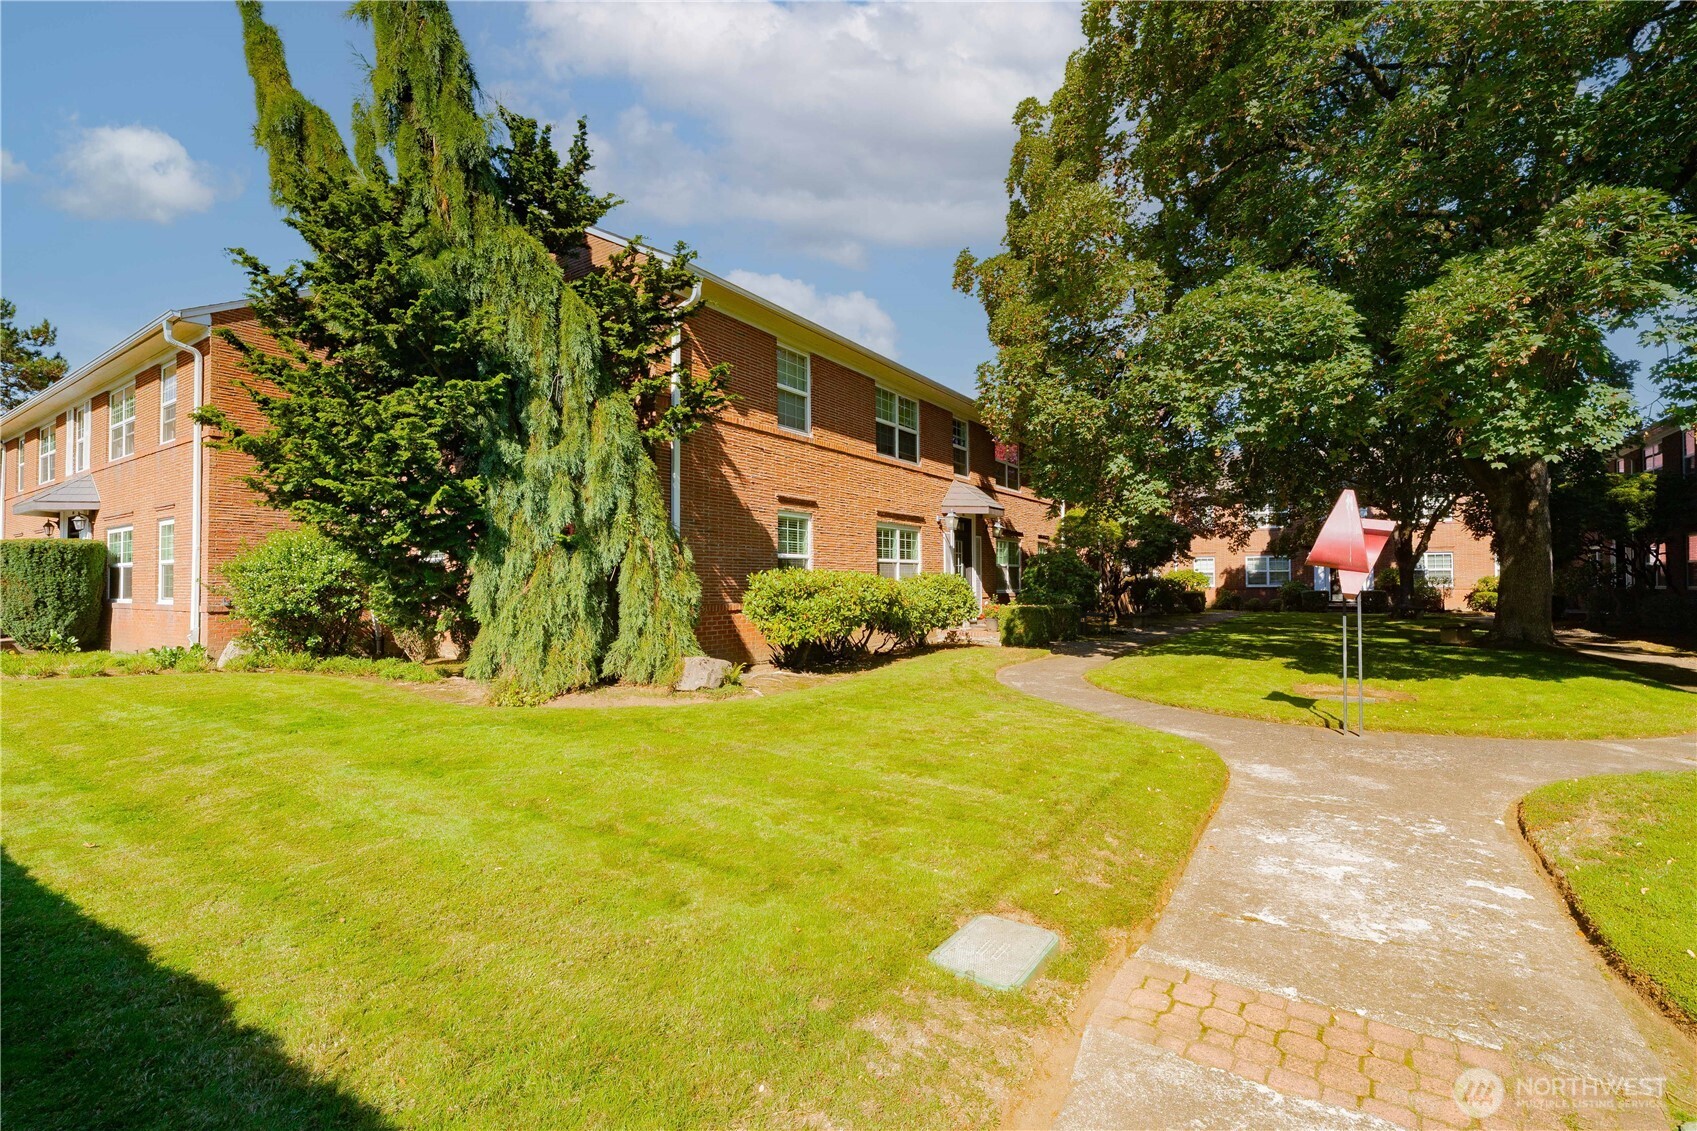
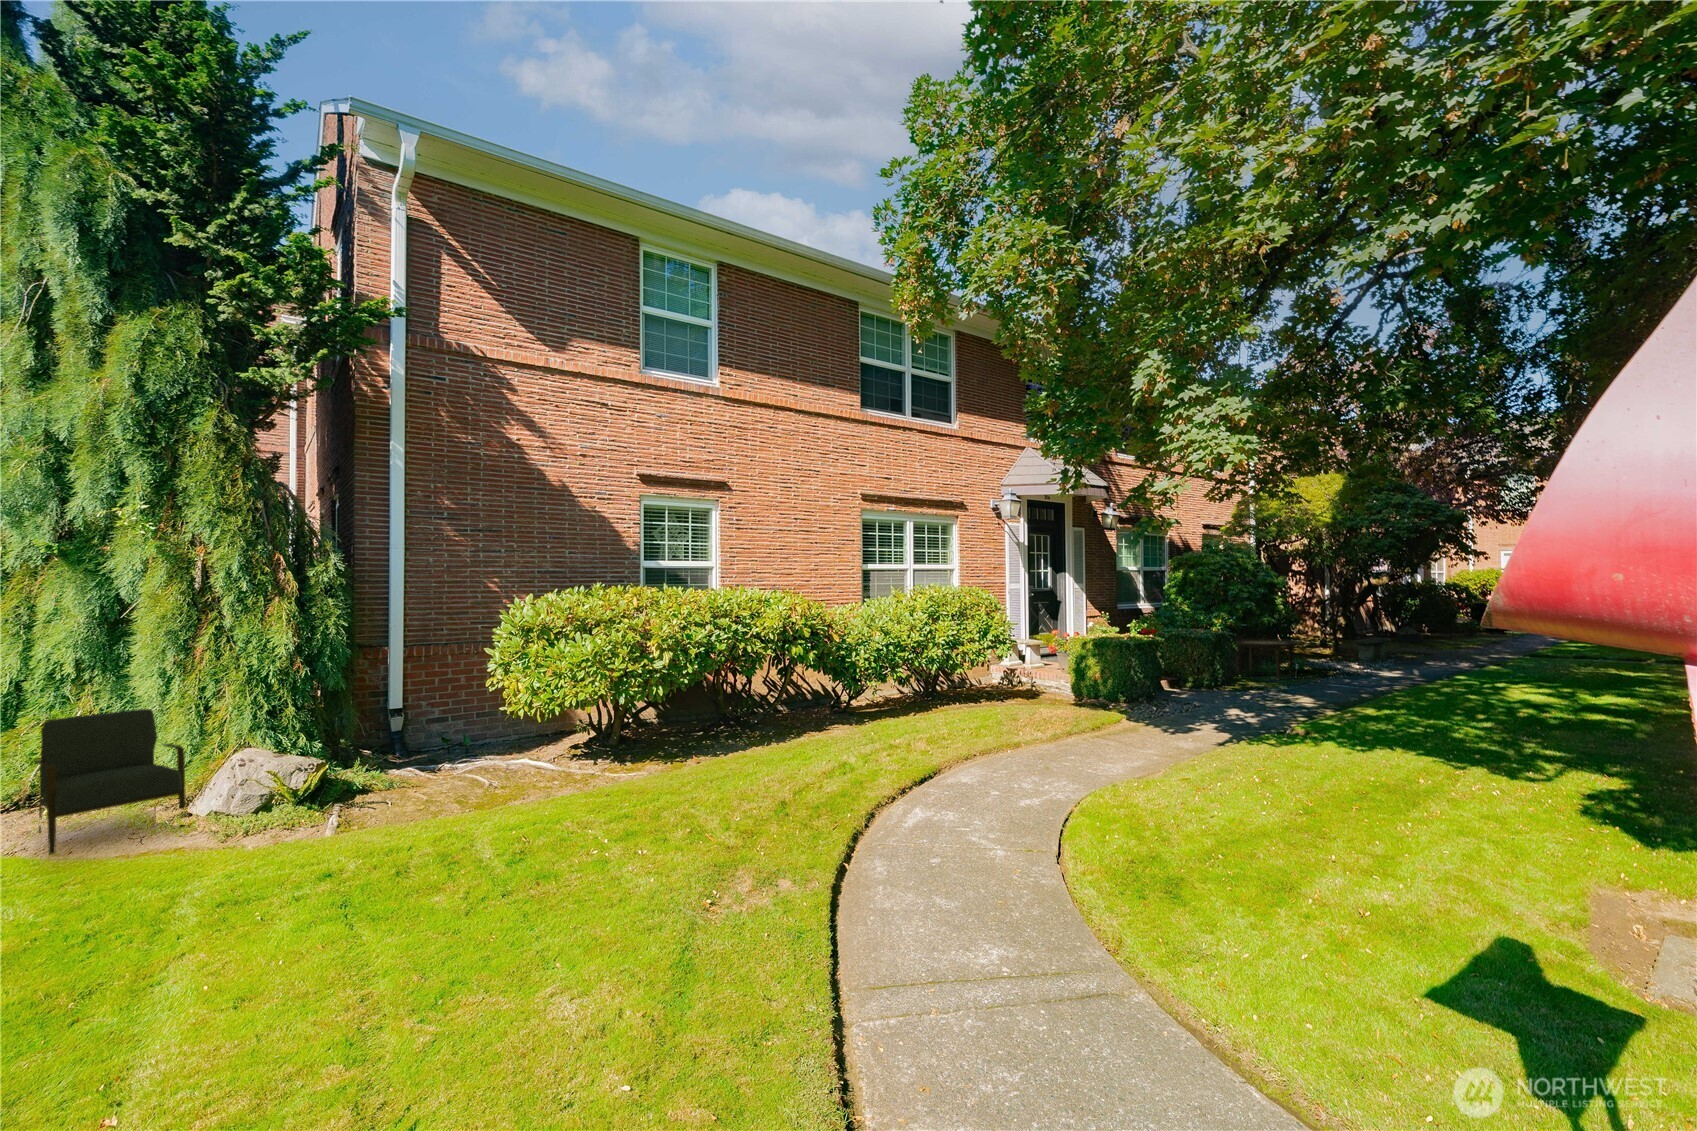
chair: none [578,632,659,703] -> present [34,709,186,854]

